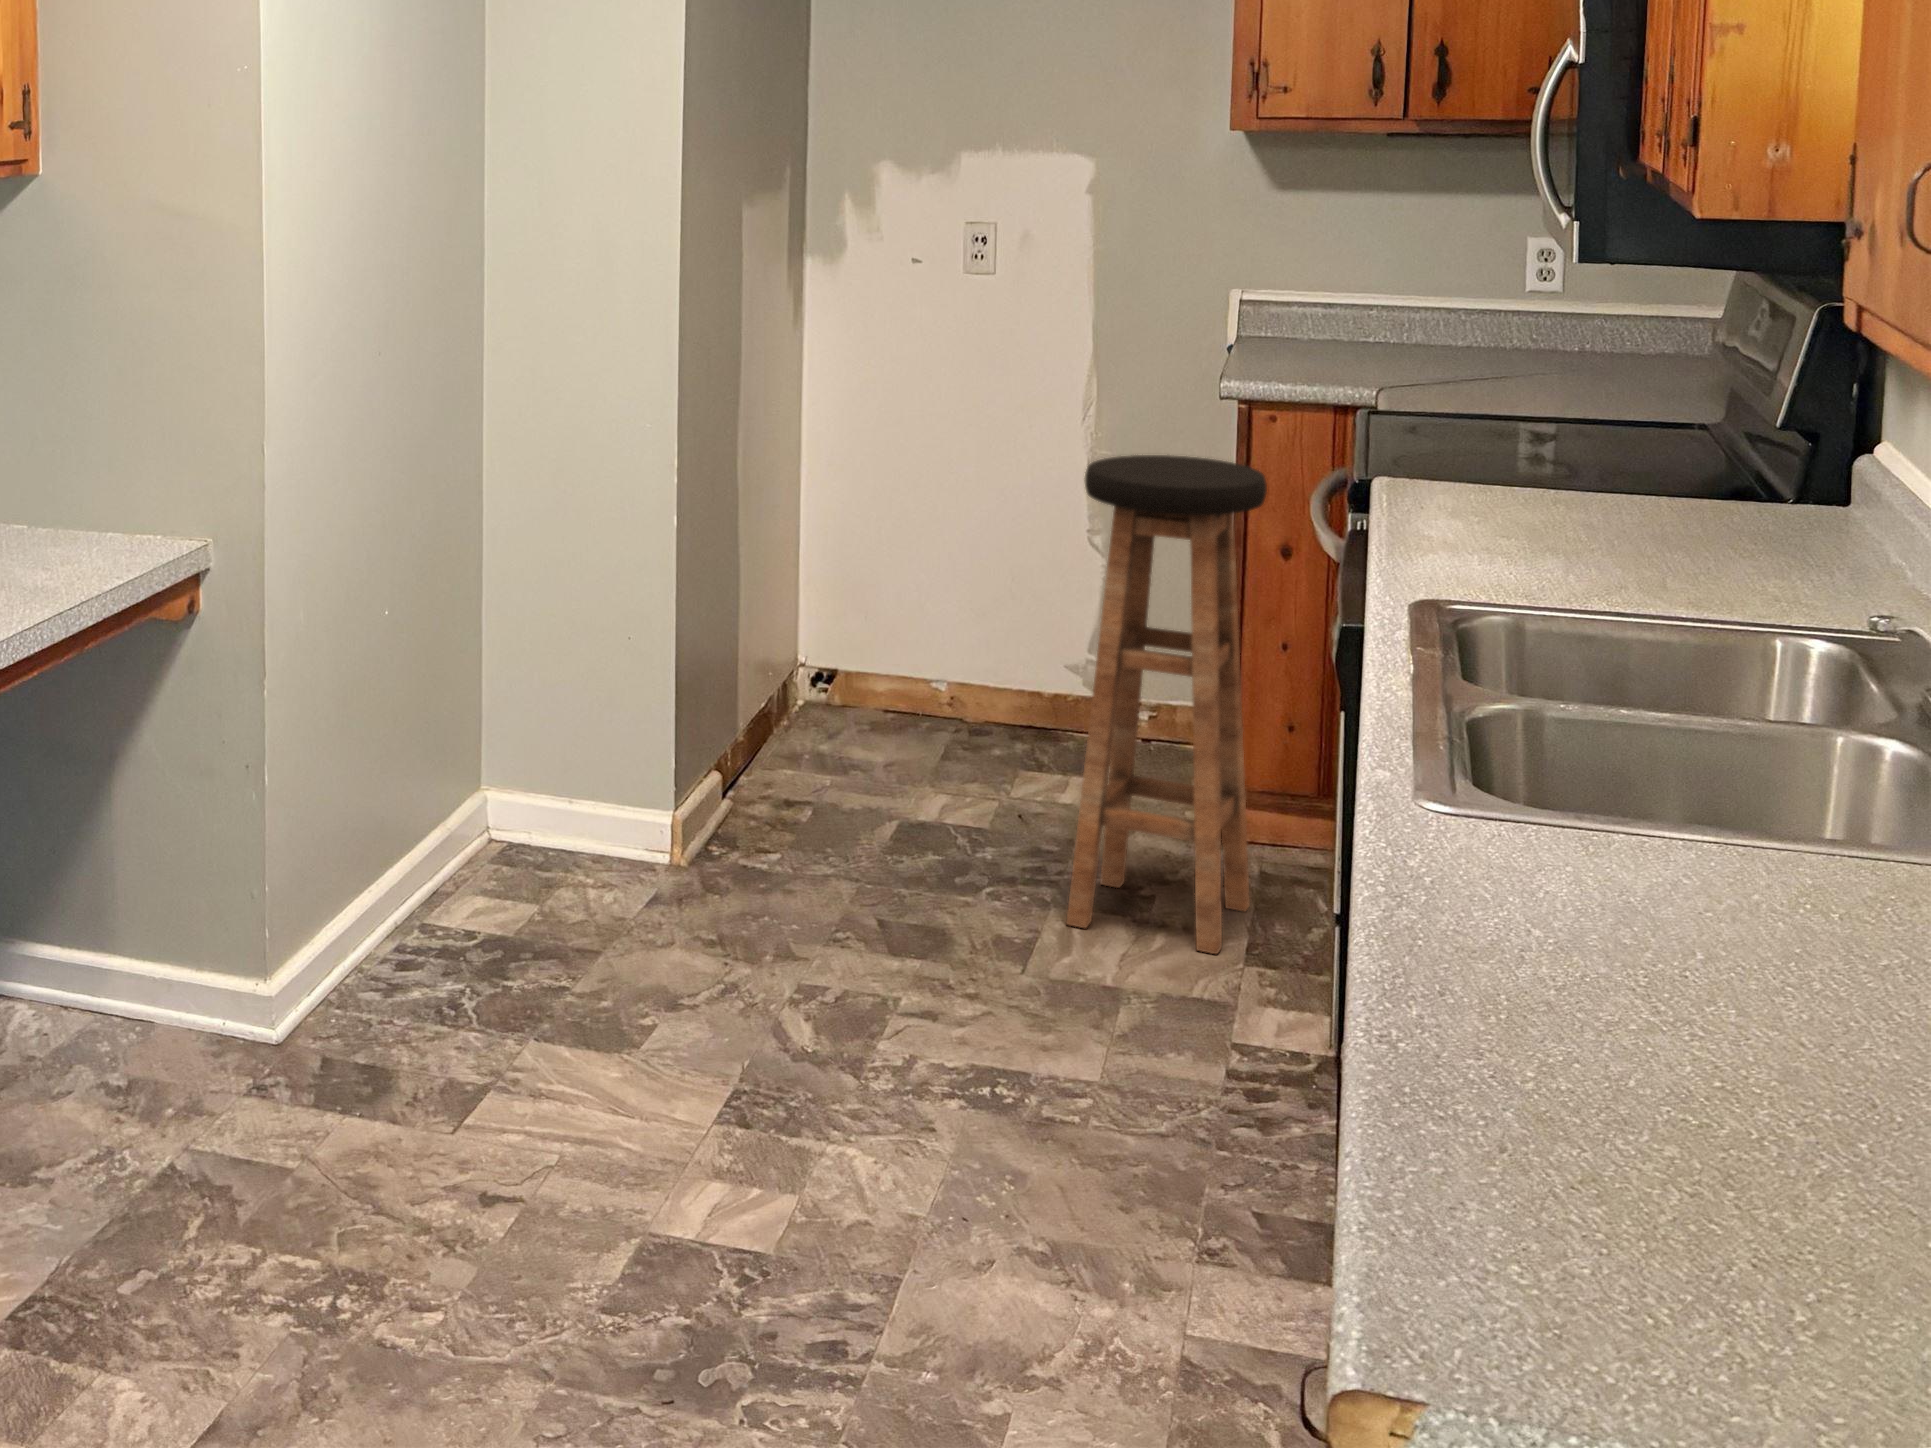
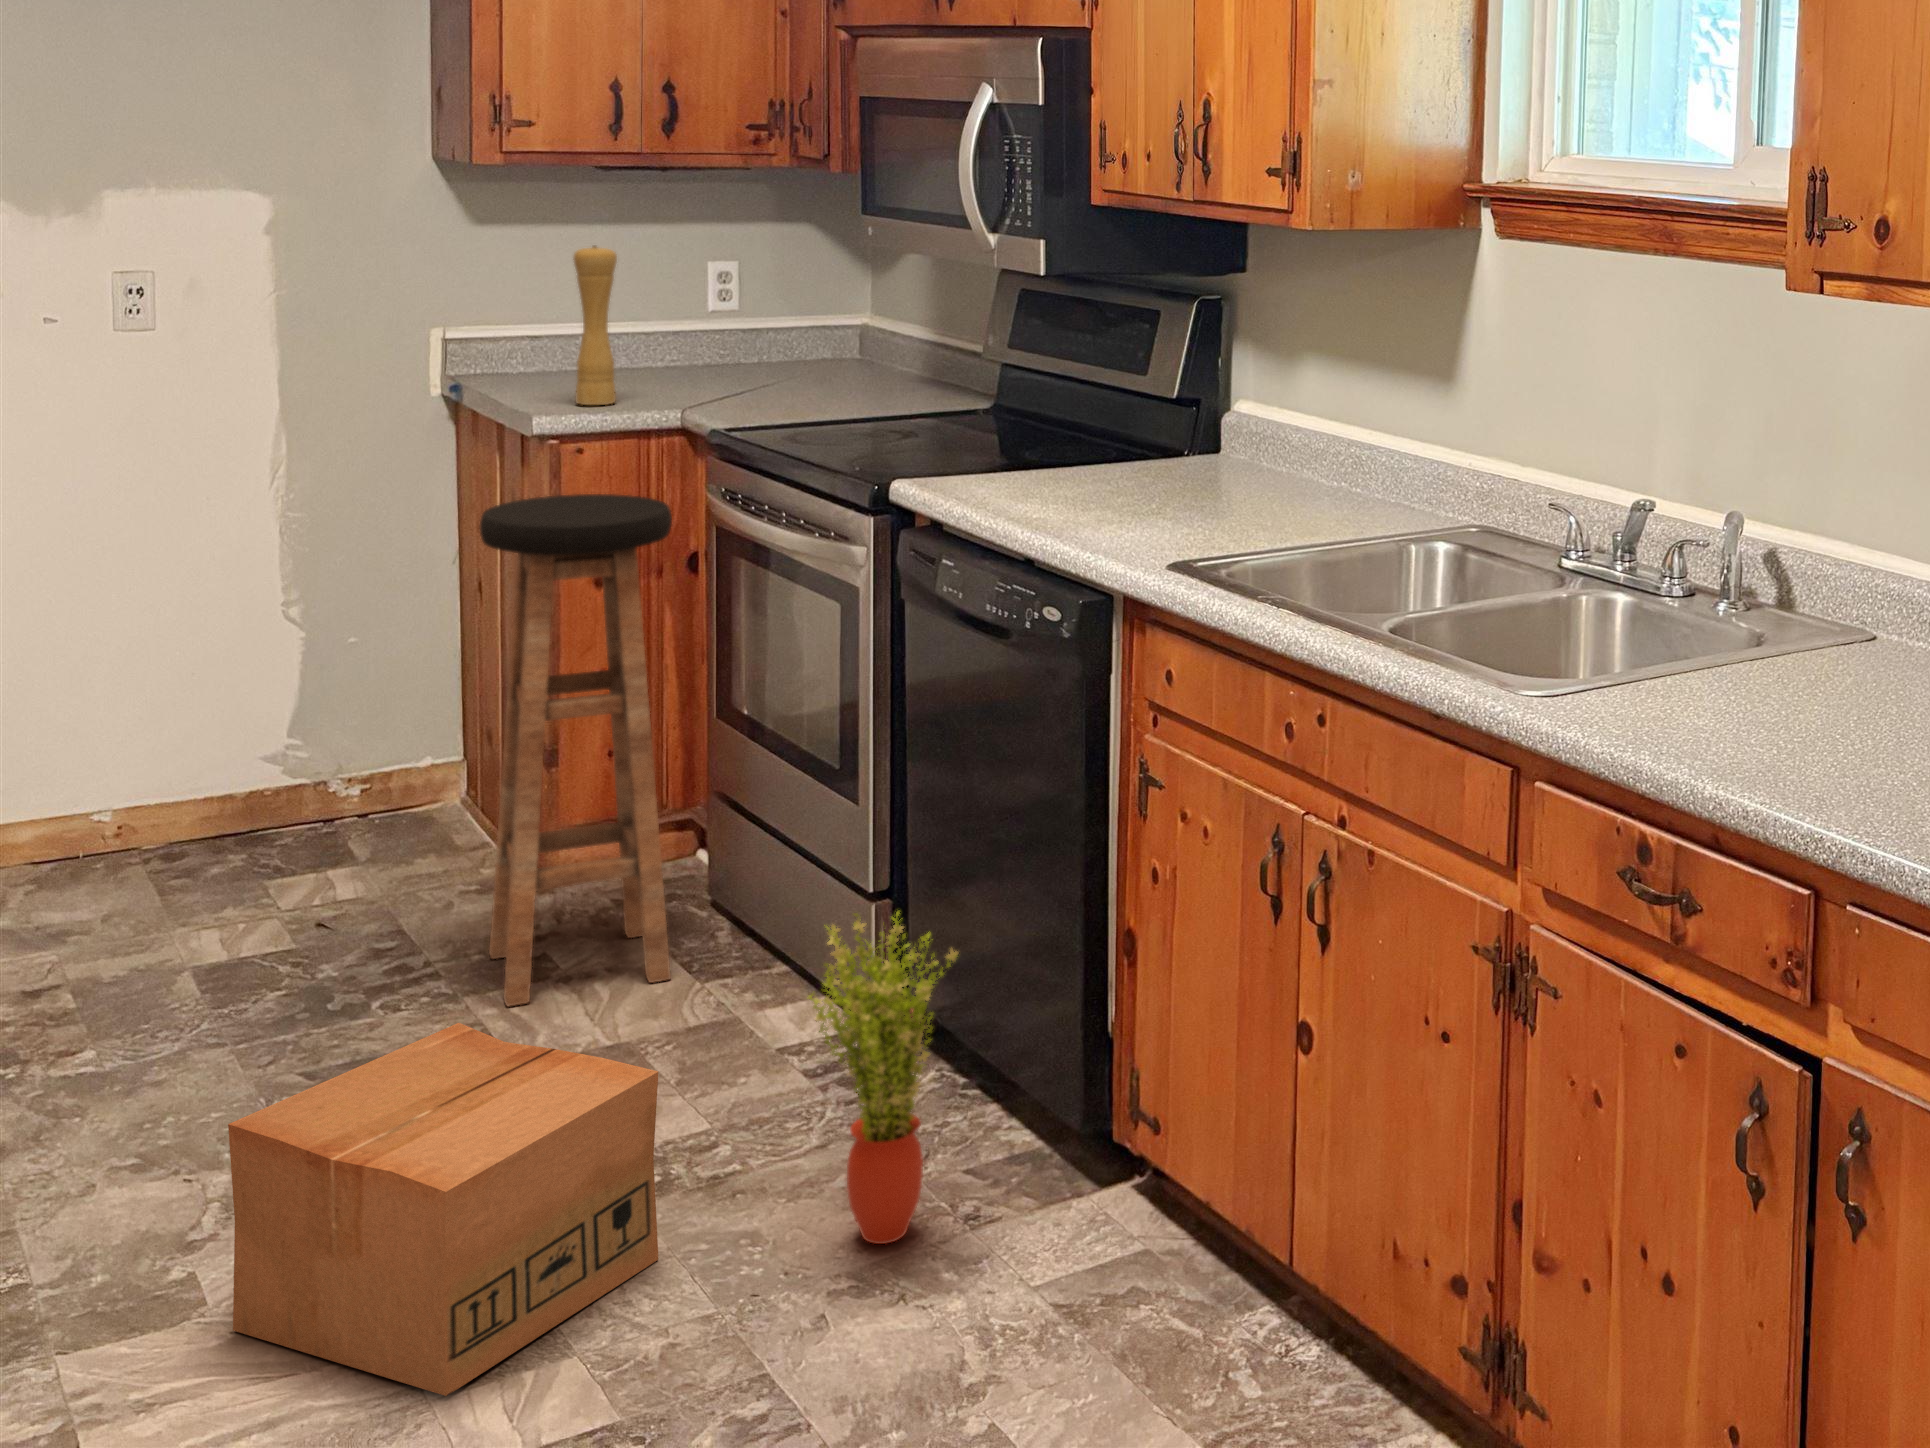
pepper mill: none [1271,214,1319,377] -> present [573,245,617,405]
cardboard box: none [644,891,941,1170] -> present [228,1023,659,1396]
potted plant: none [1037,893,1193,1241] -> present [809,912,958,1244]

